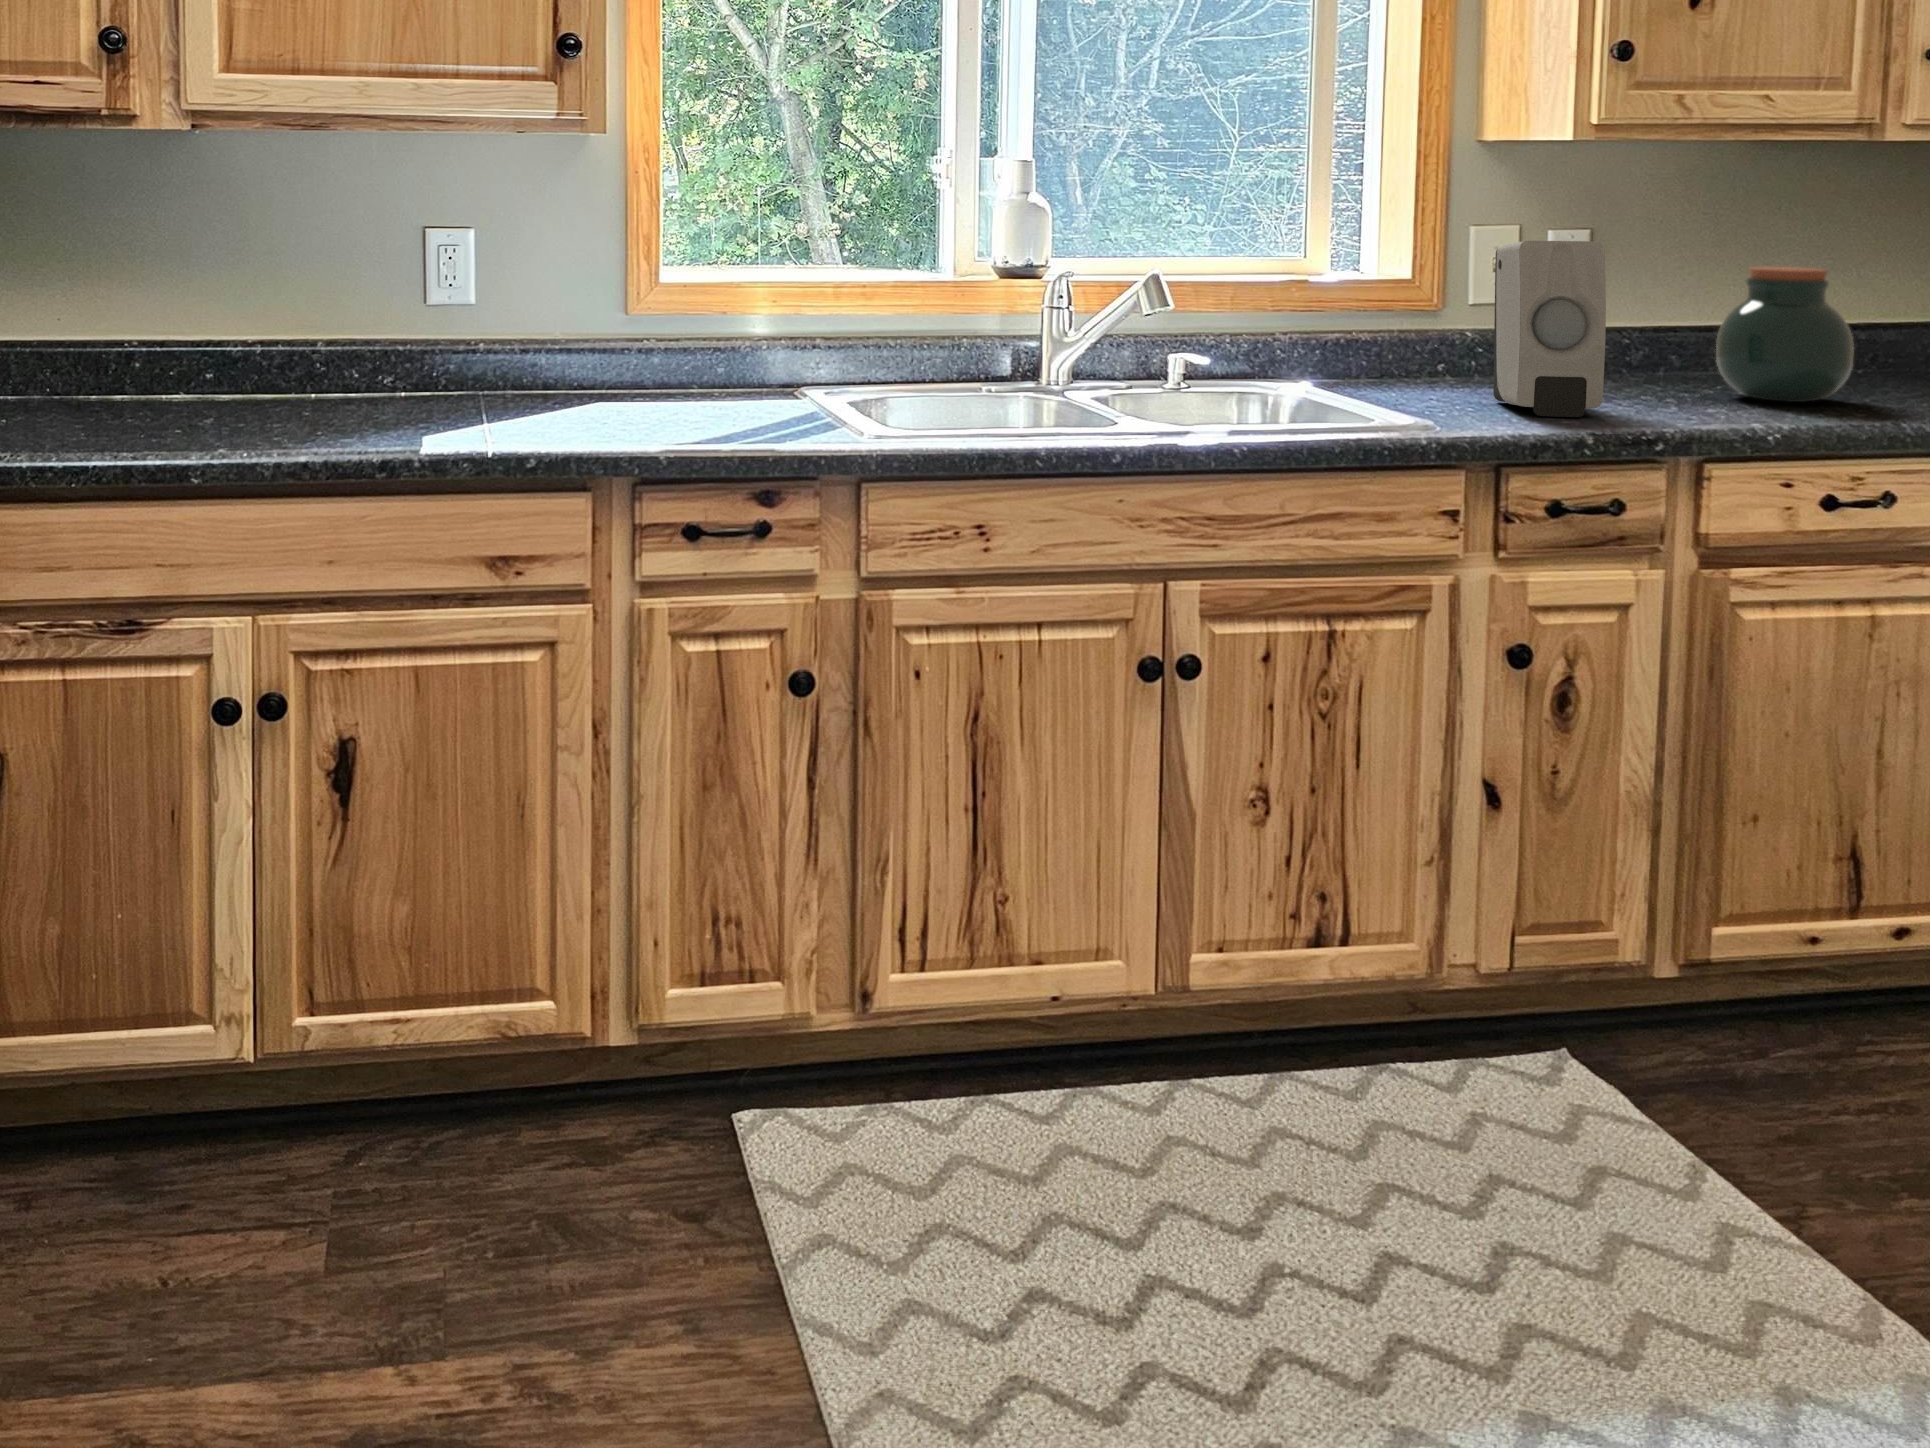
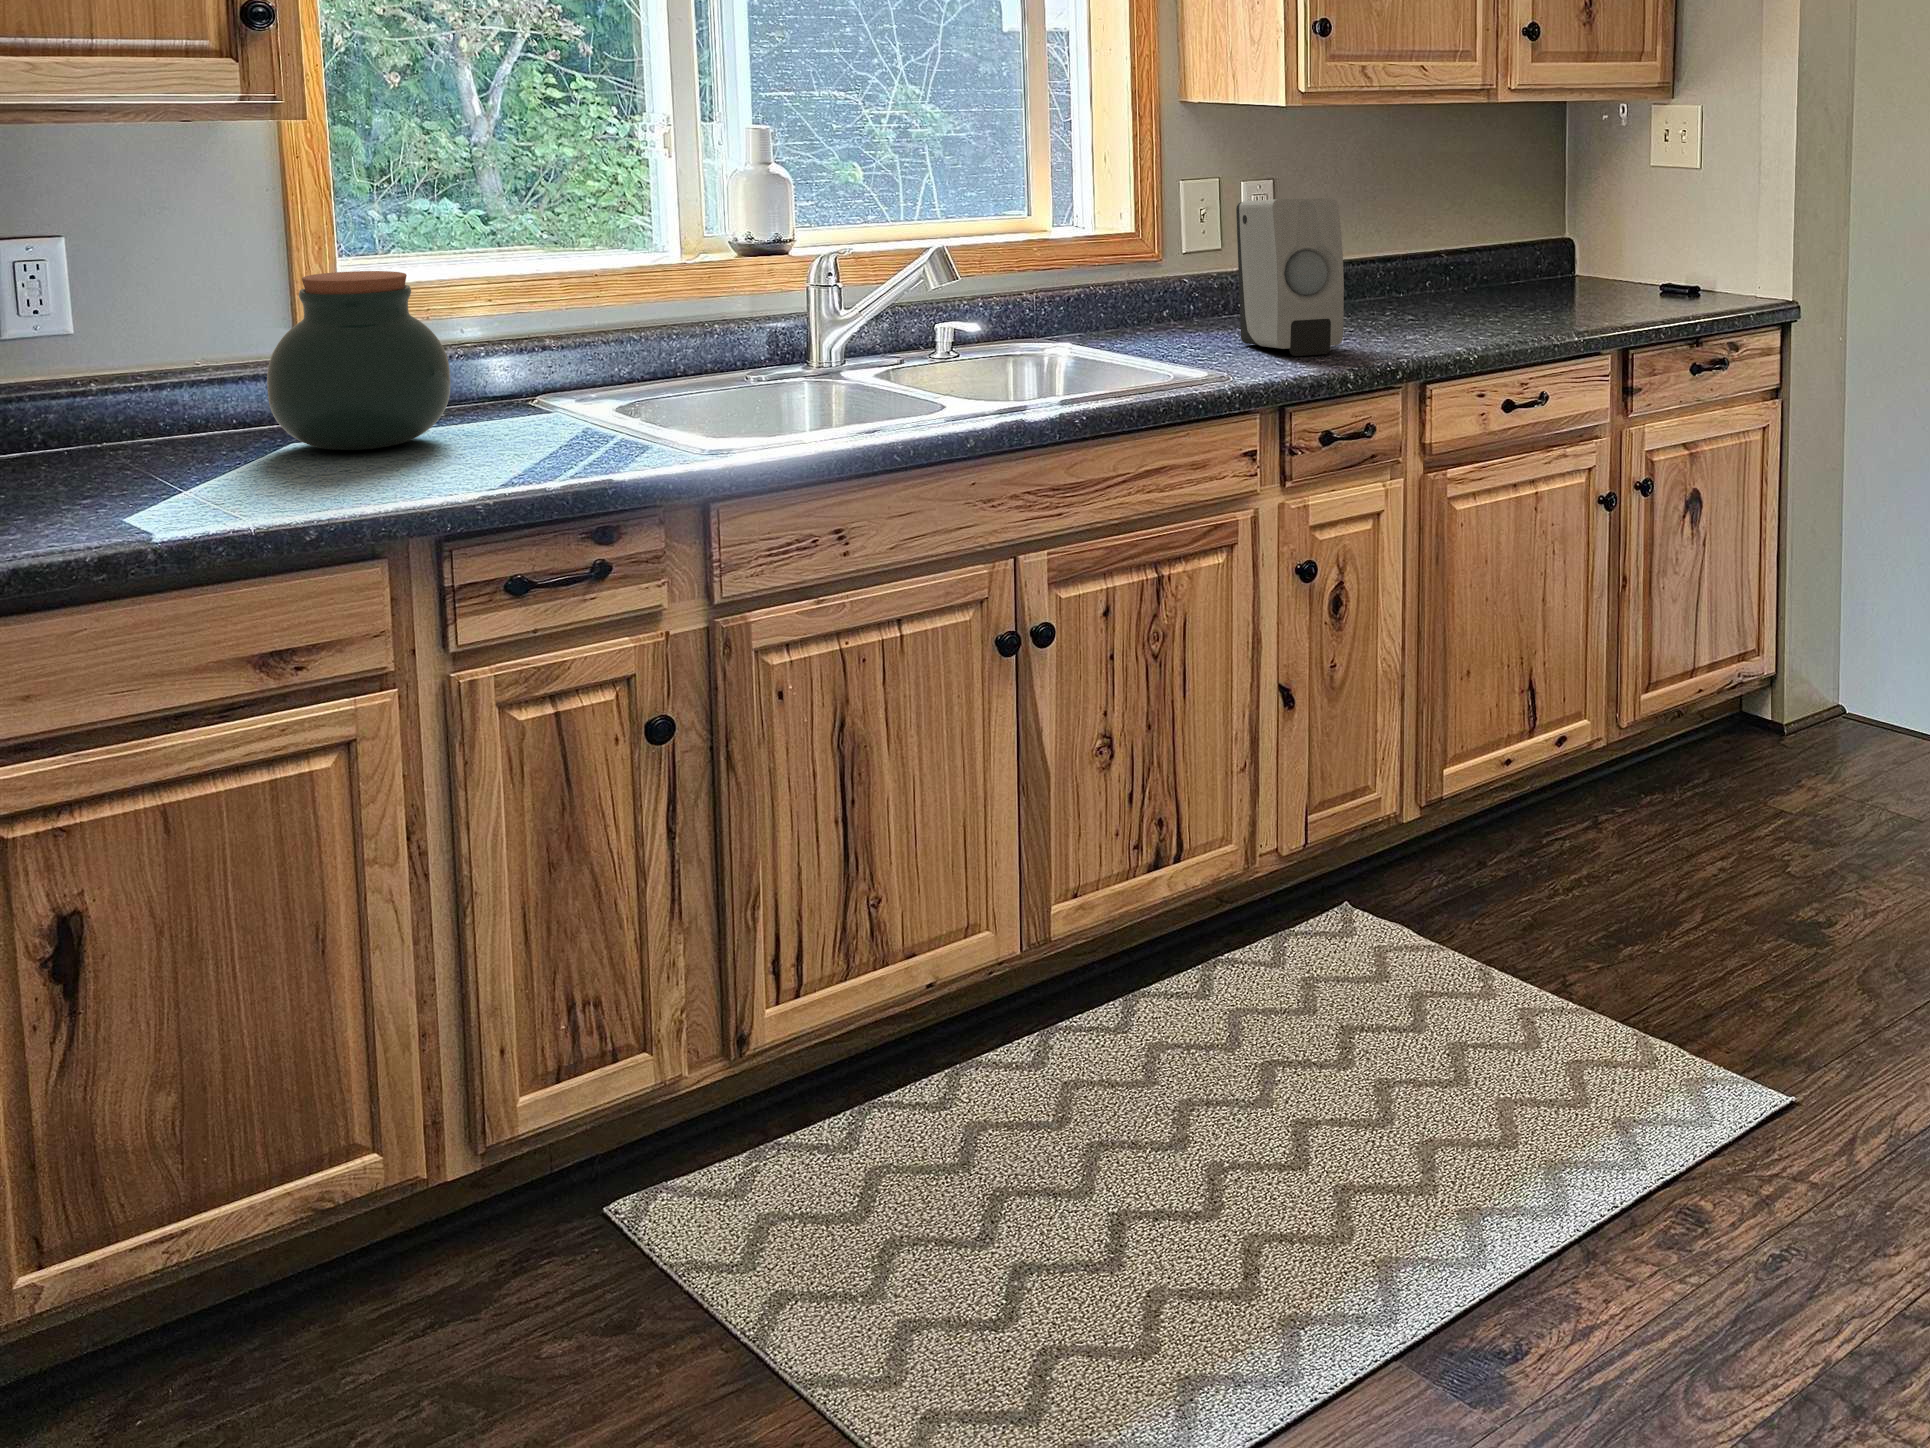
jar: present [1716,267,1854,402] -> present [267,271,450,450]

